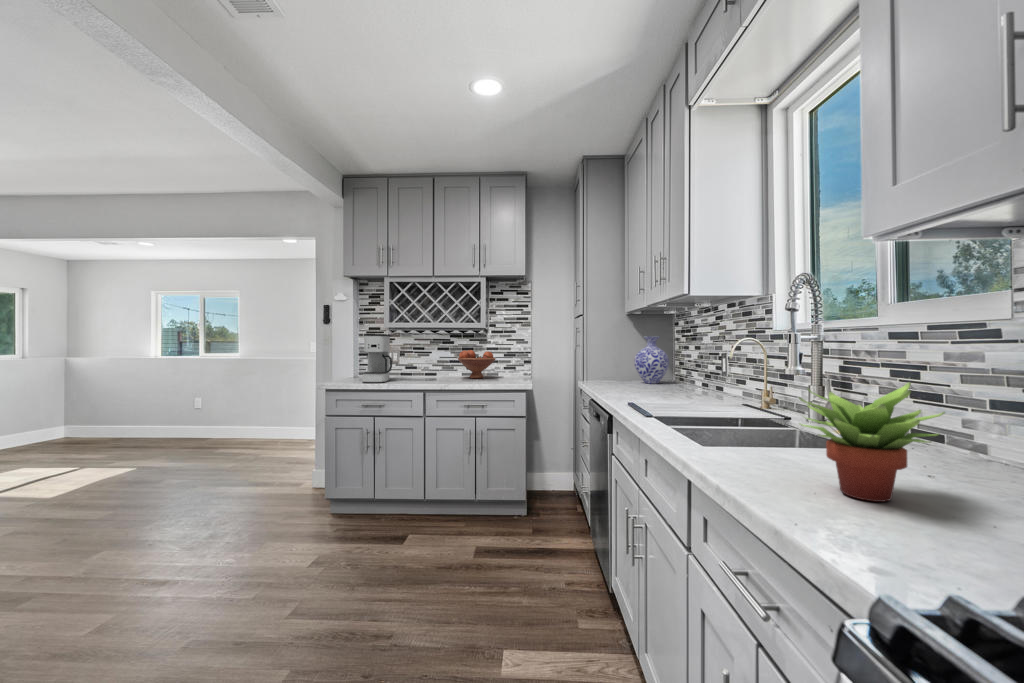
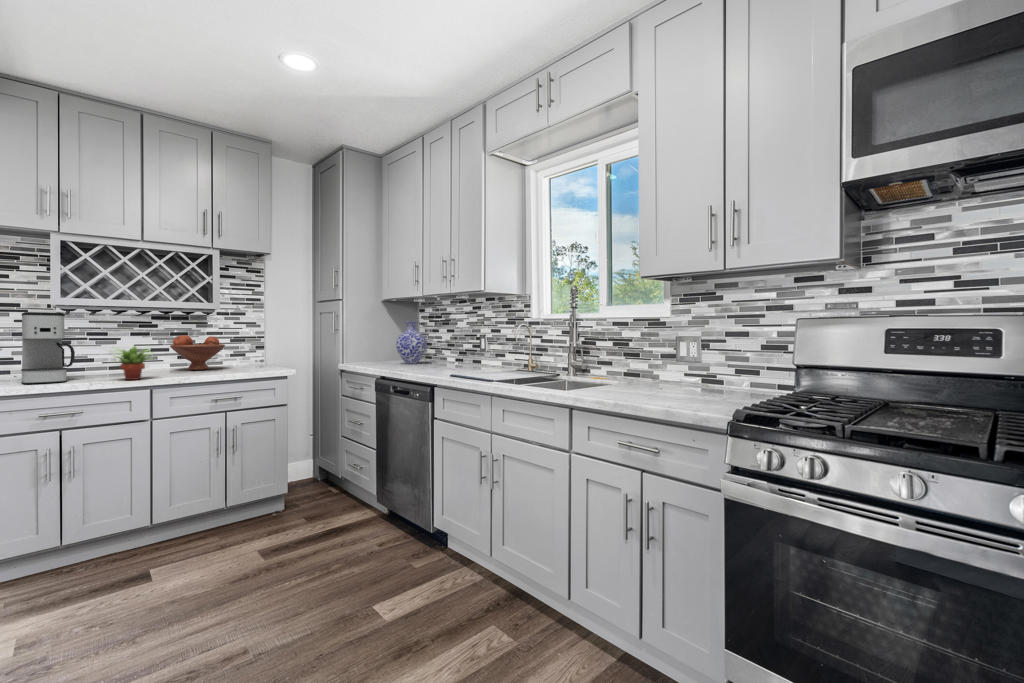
succulent plant: present [799,382,945,502] -> present [115,346,152,380]

